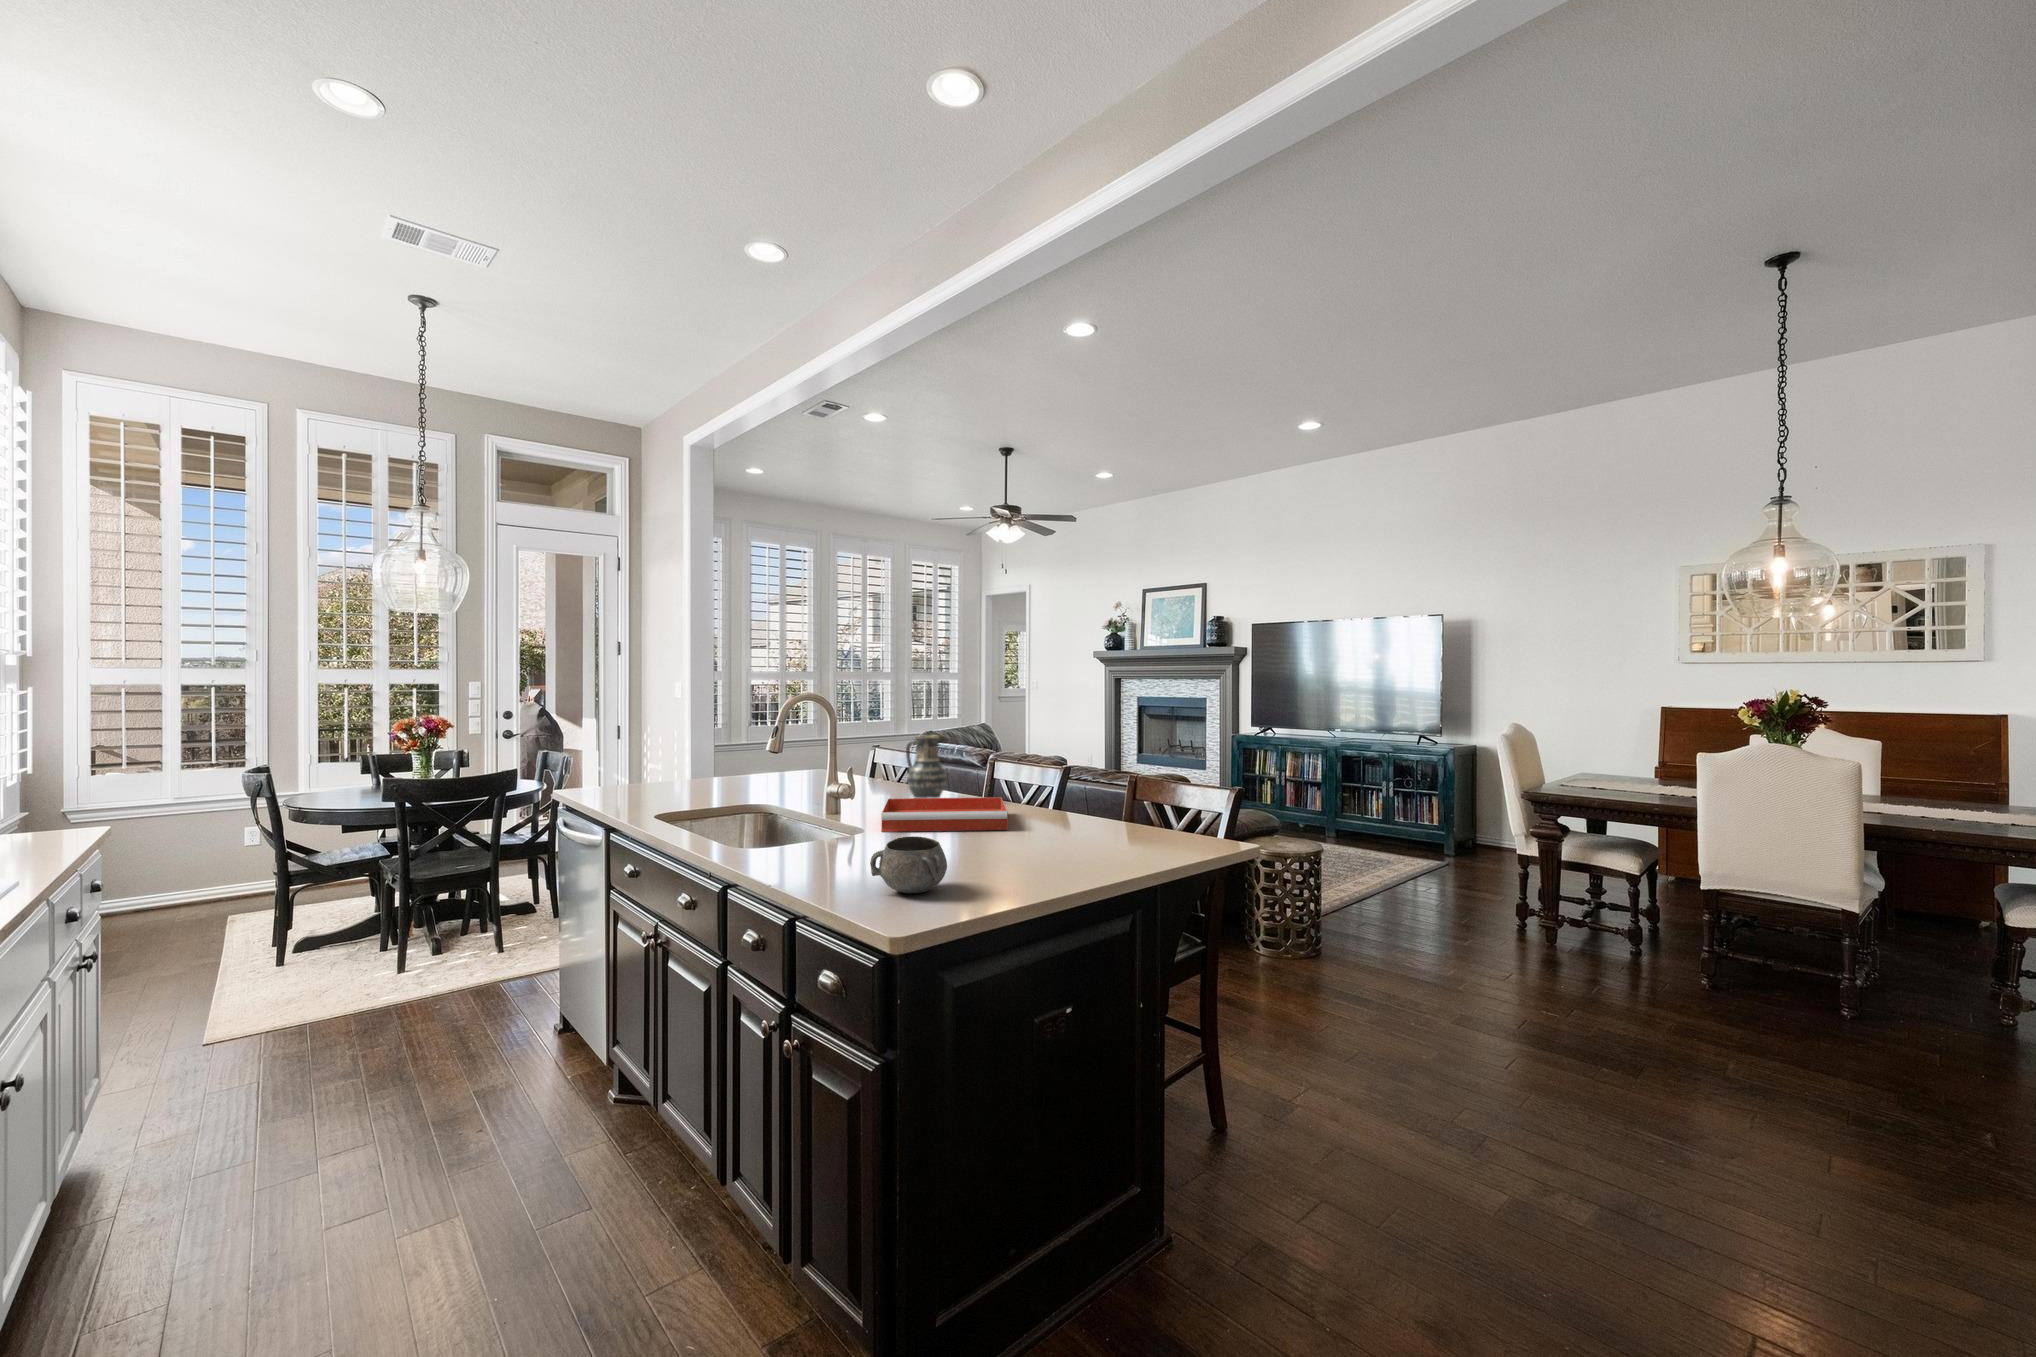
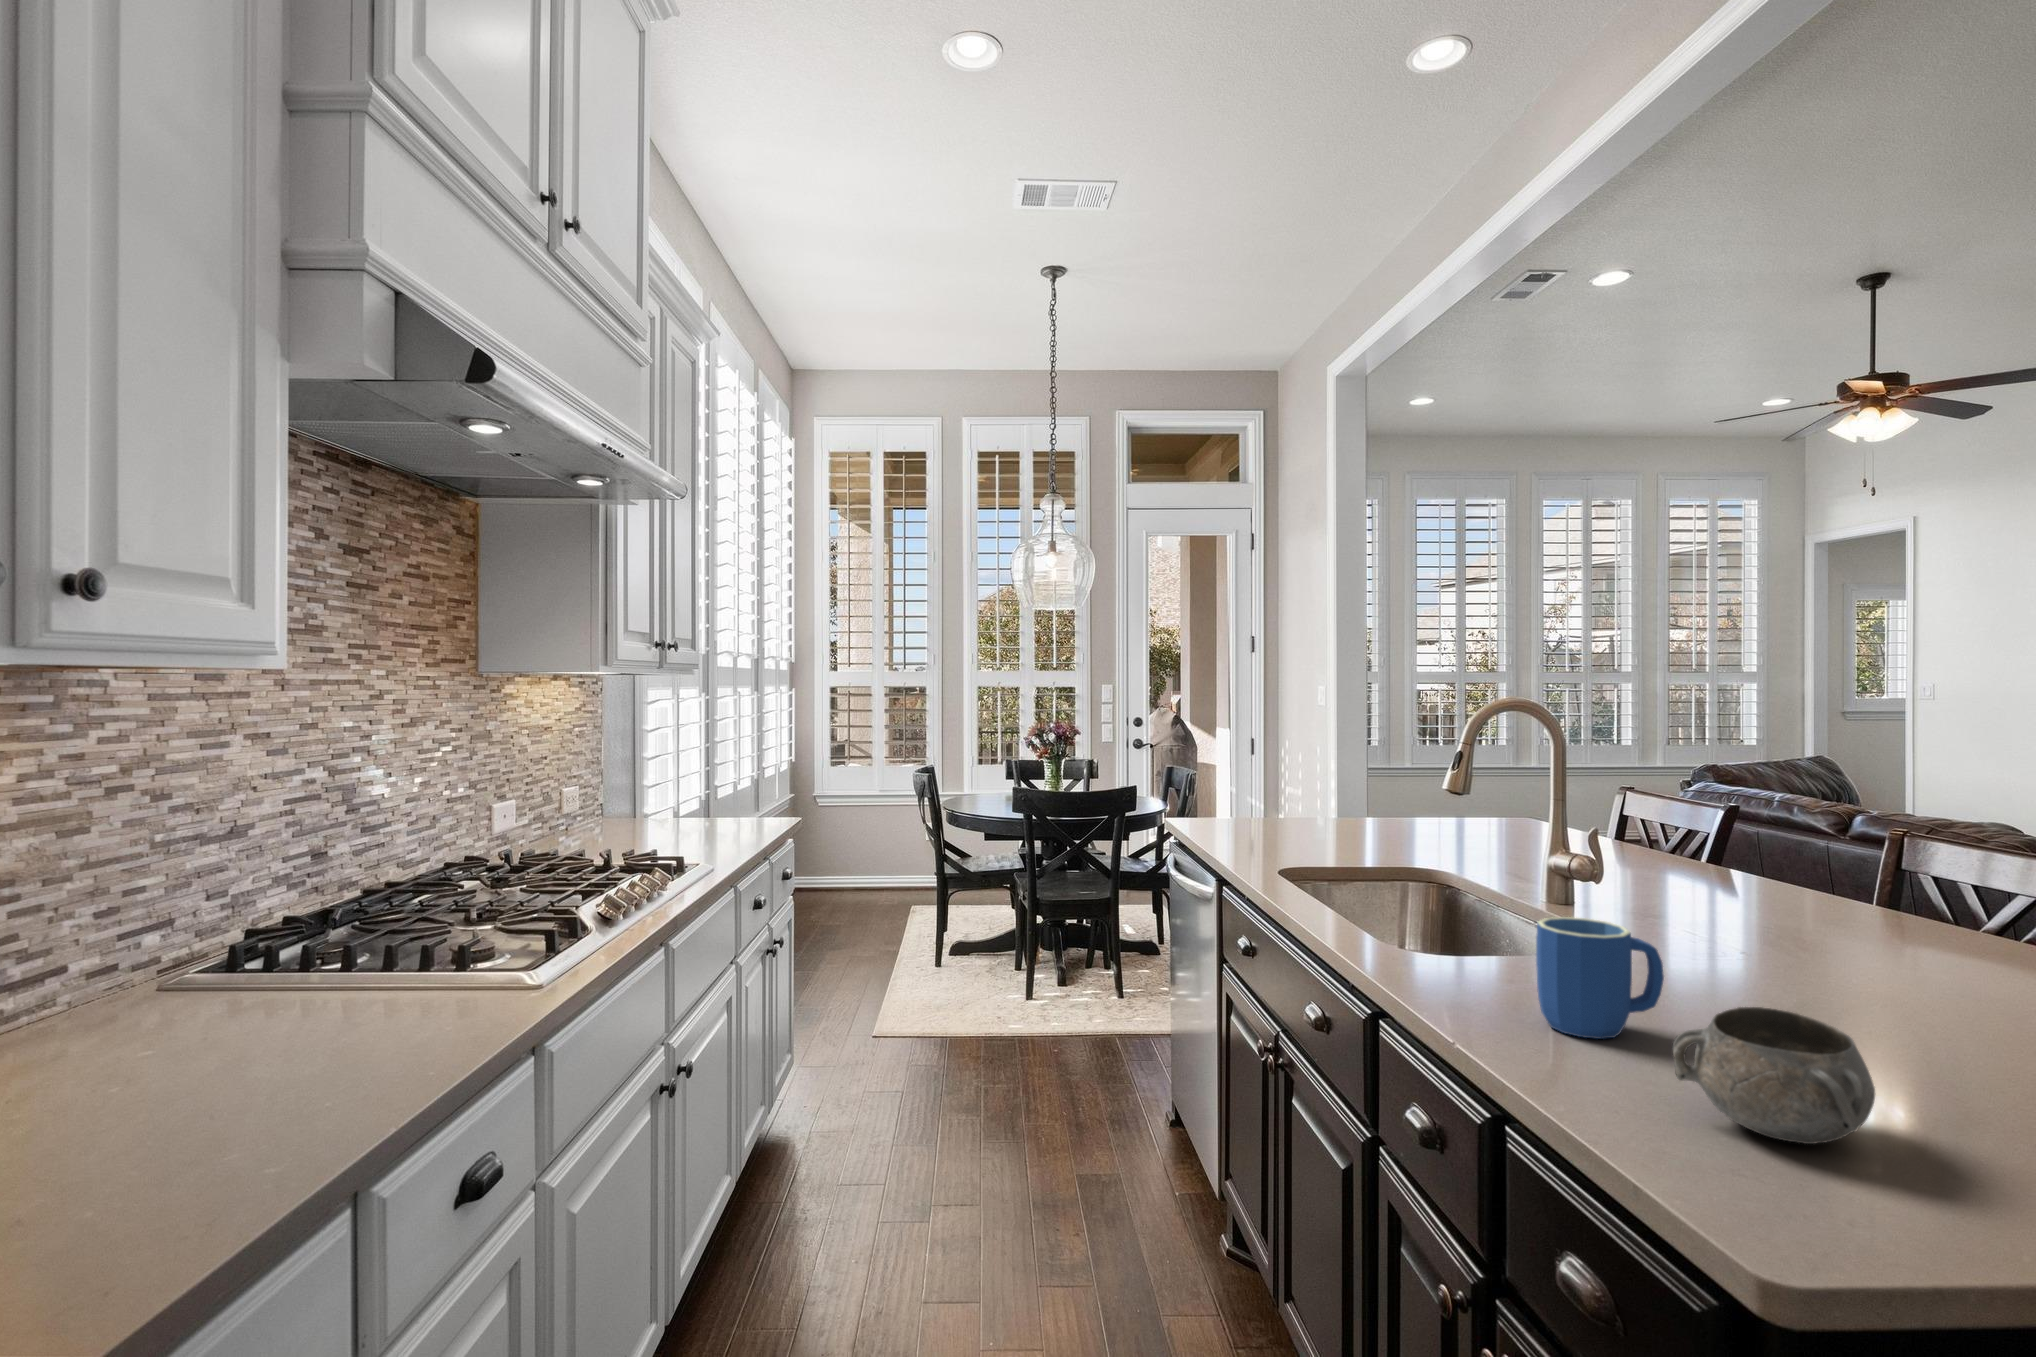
vase: present [906,735,947,798] -> none [1699,780,1789,906]
tray: present [881,797,1008,832] -> none [1663,889,1974,994]
mug: none [813,810,873,872] -> present [1536,917,1664,1039]

